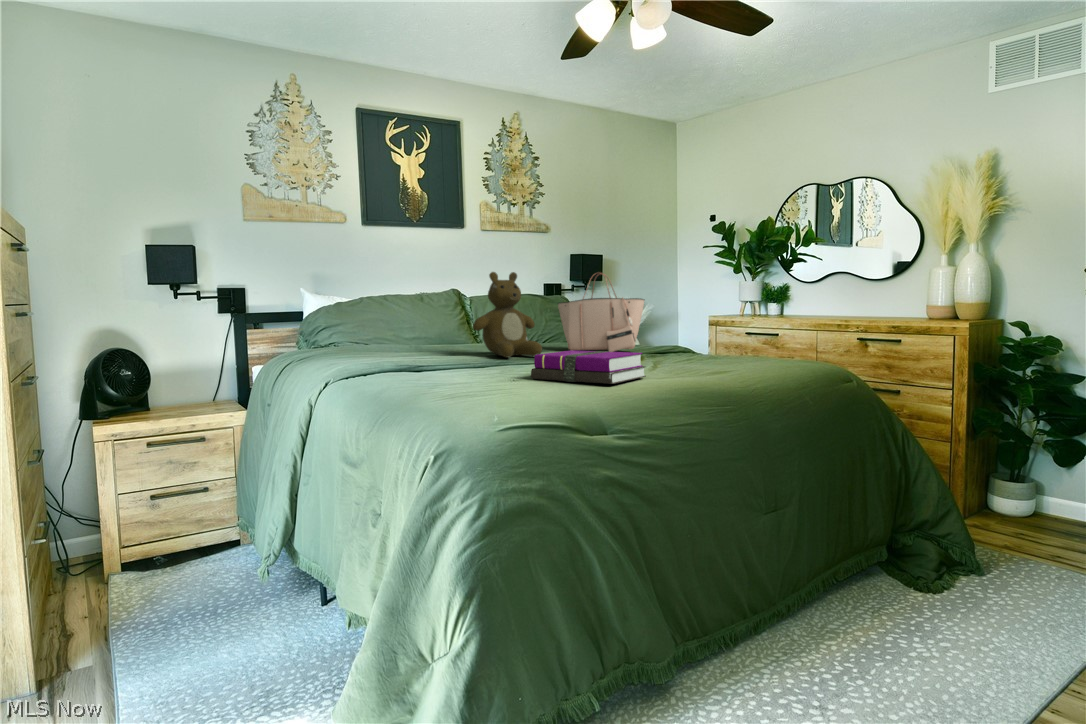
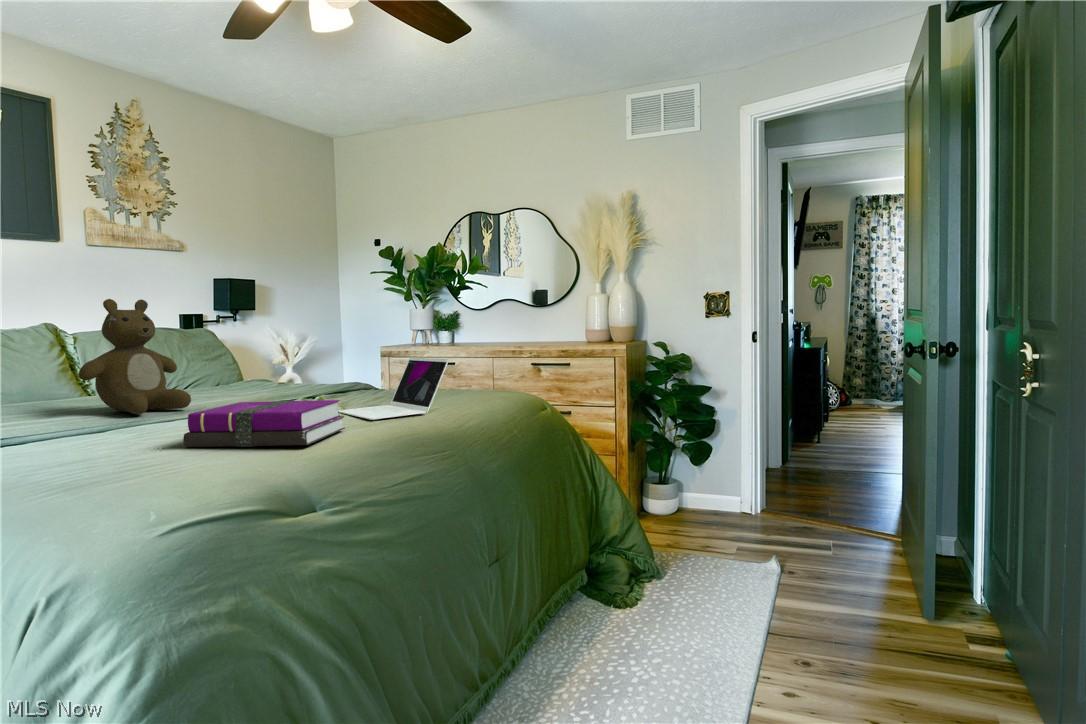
tote bag: present [558,273,645,352] -> none [208,301,322,396]
laptop: none [647,319,744,373] -> present [338,358,448,420]

